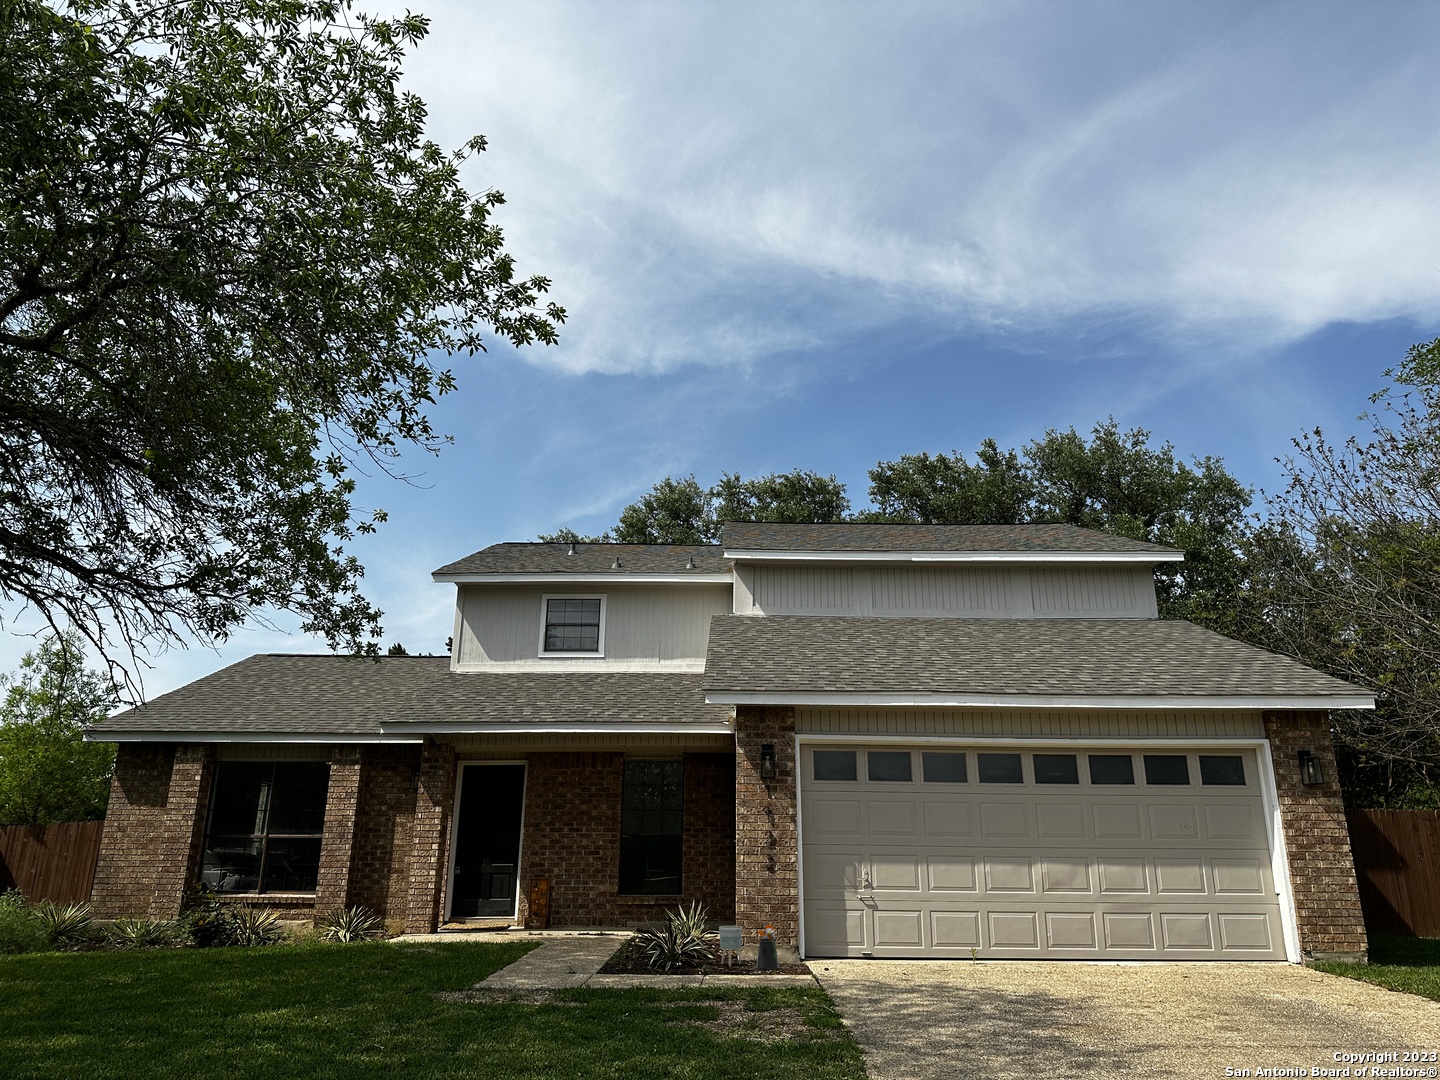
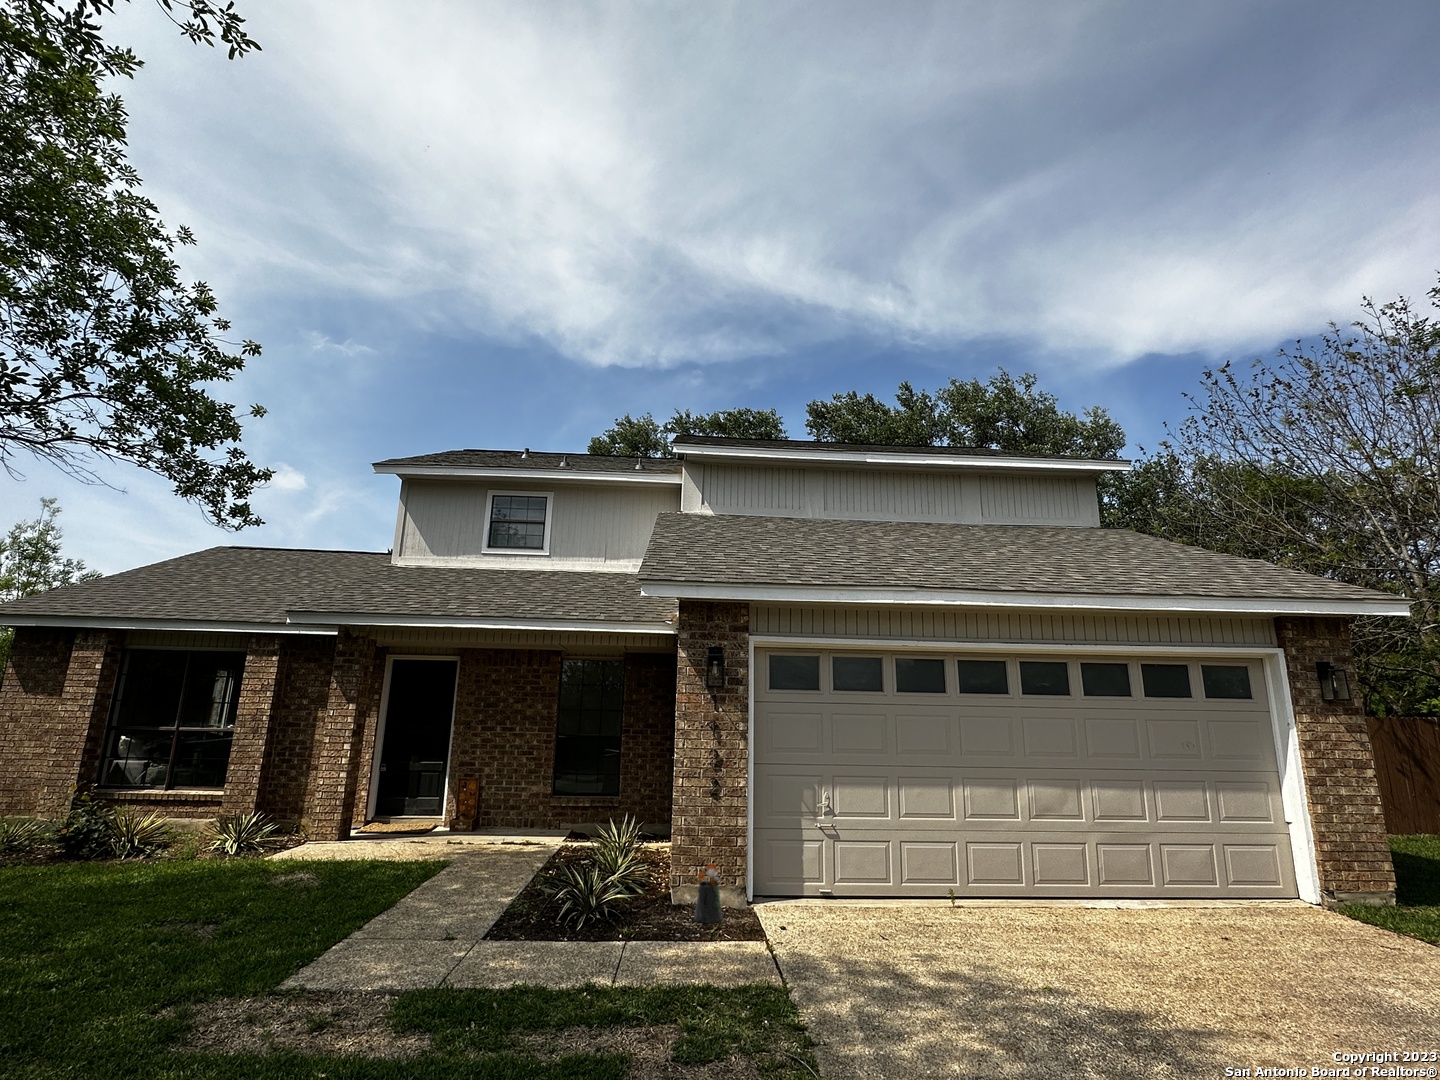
planter: present [719,926,742,967] -> none [650,862,678,915]

